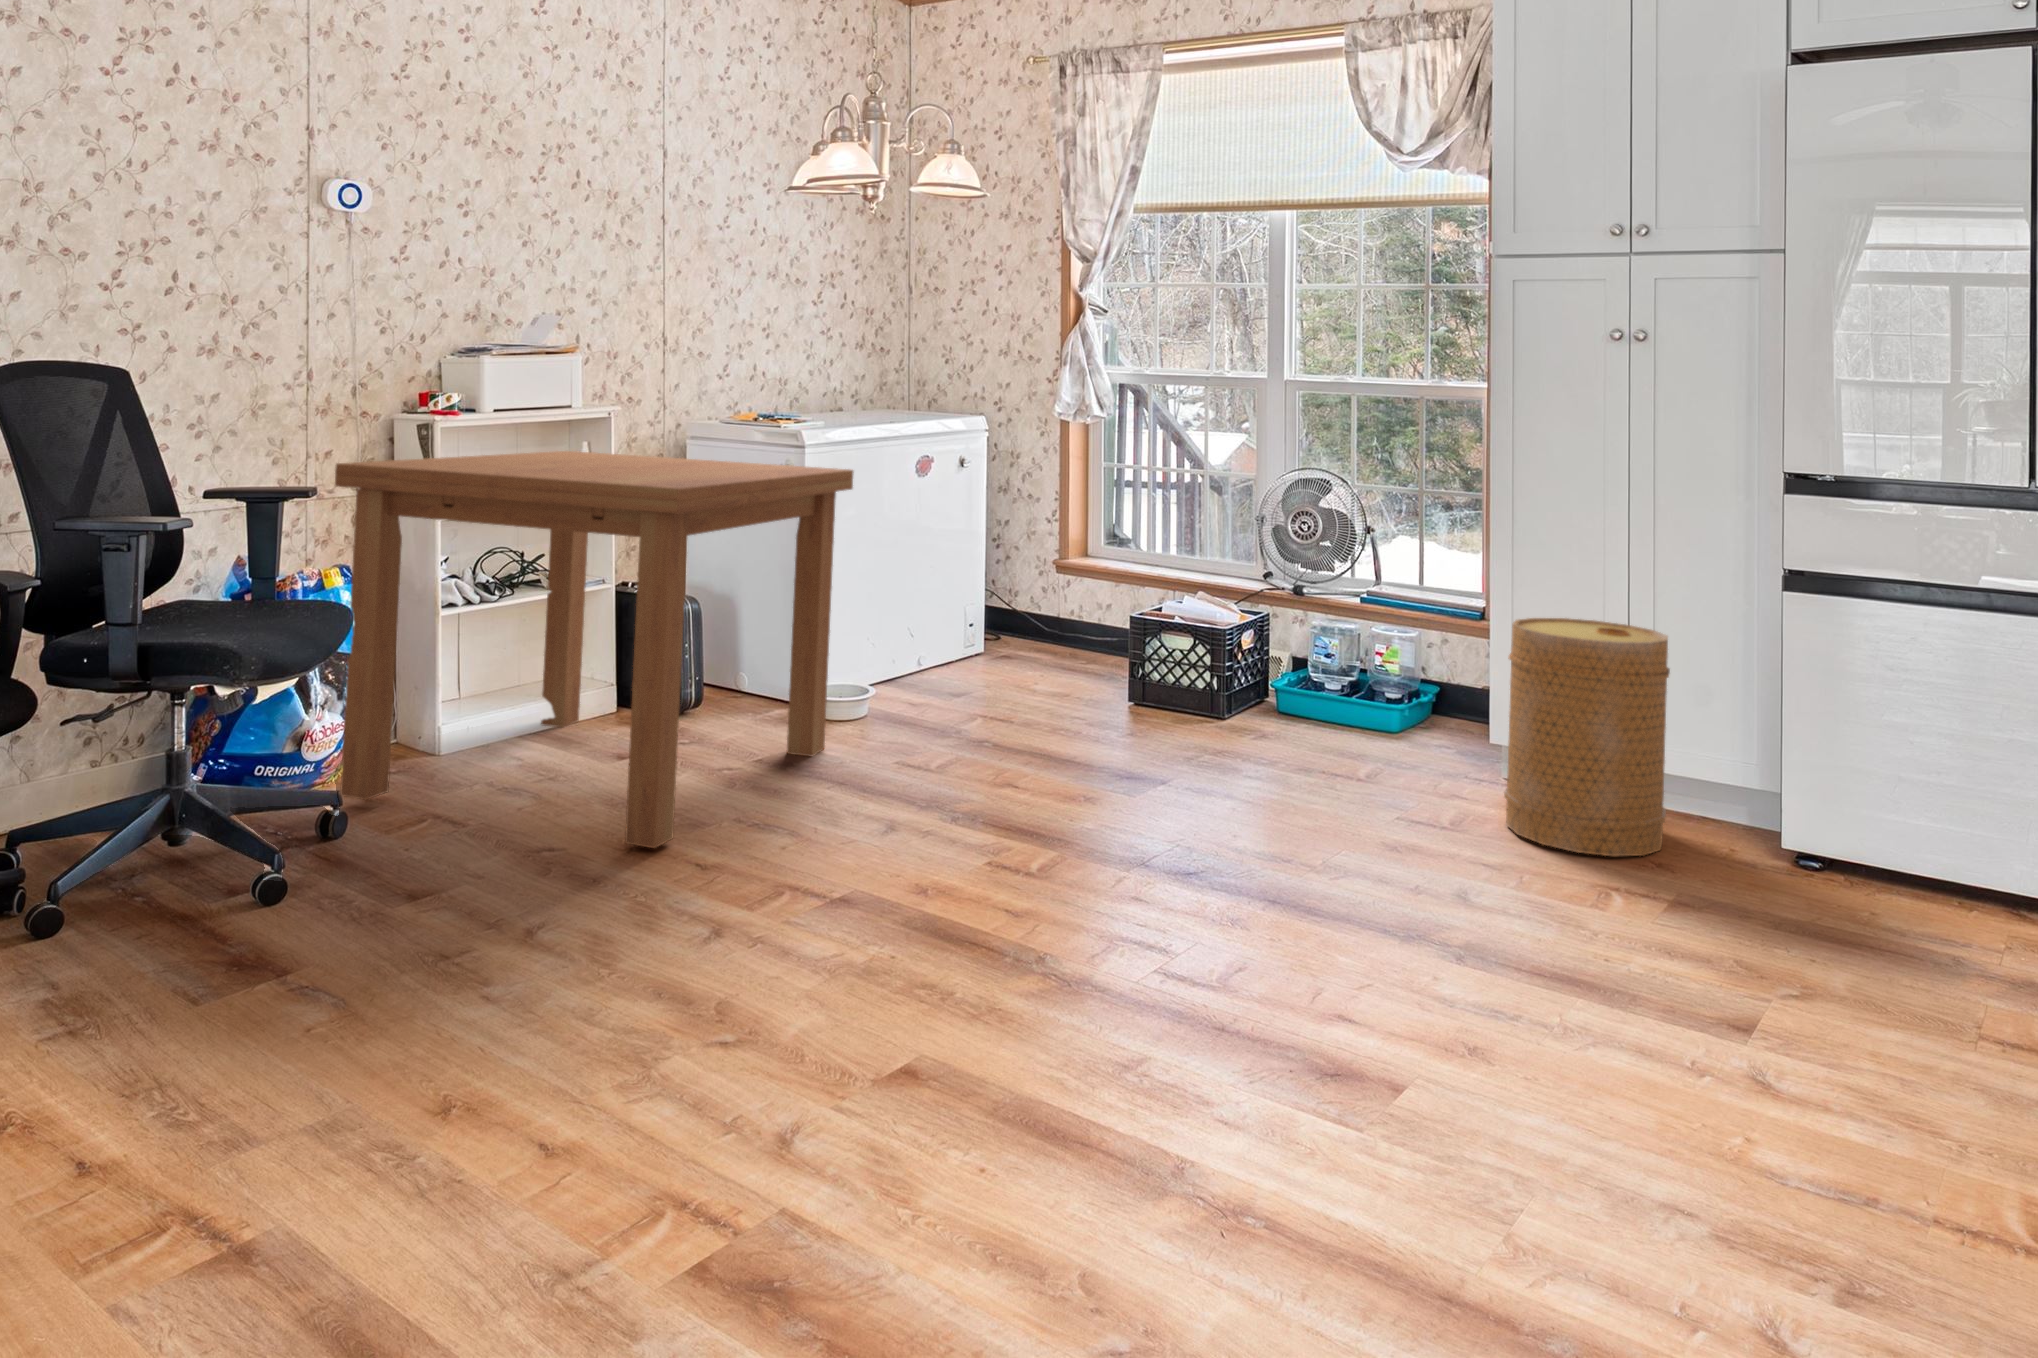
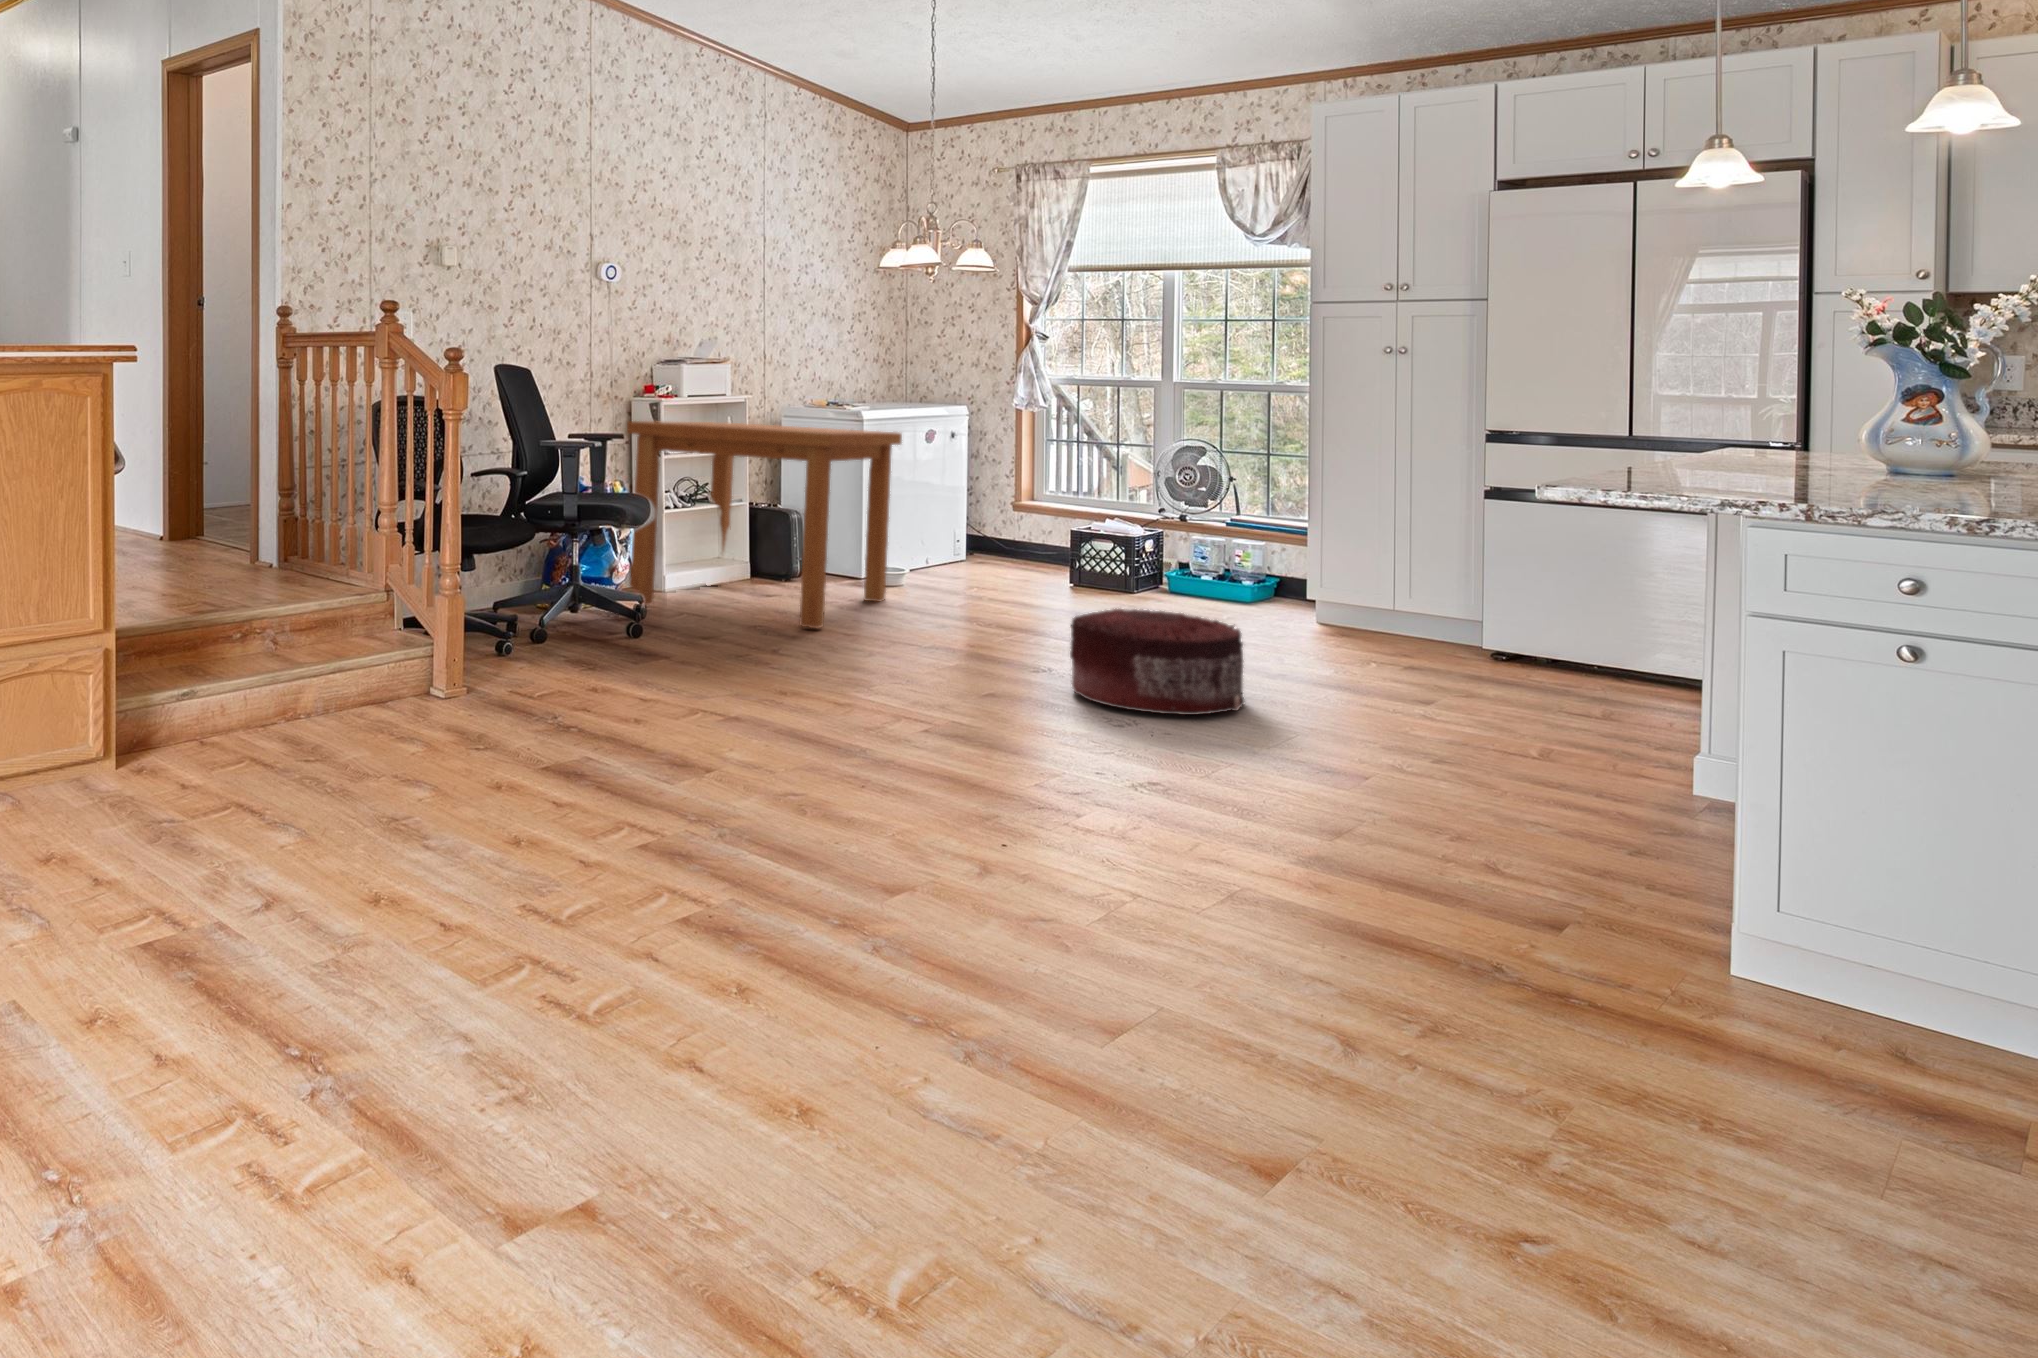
basket: present [1504,618,1670,856] -> none [1314,521,1415,653]
pouf: none [1070,848,1418,1137] -> present [1070,609,1244,715]

